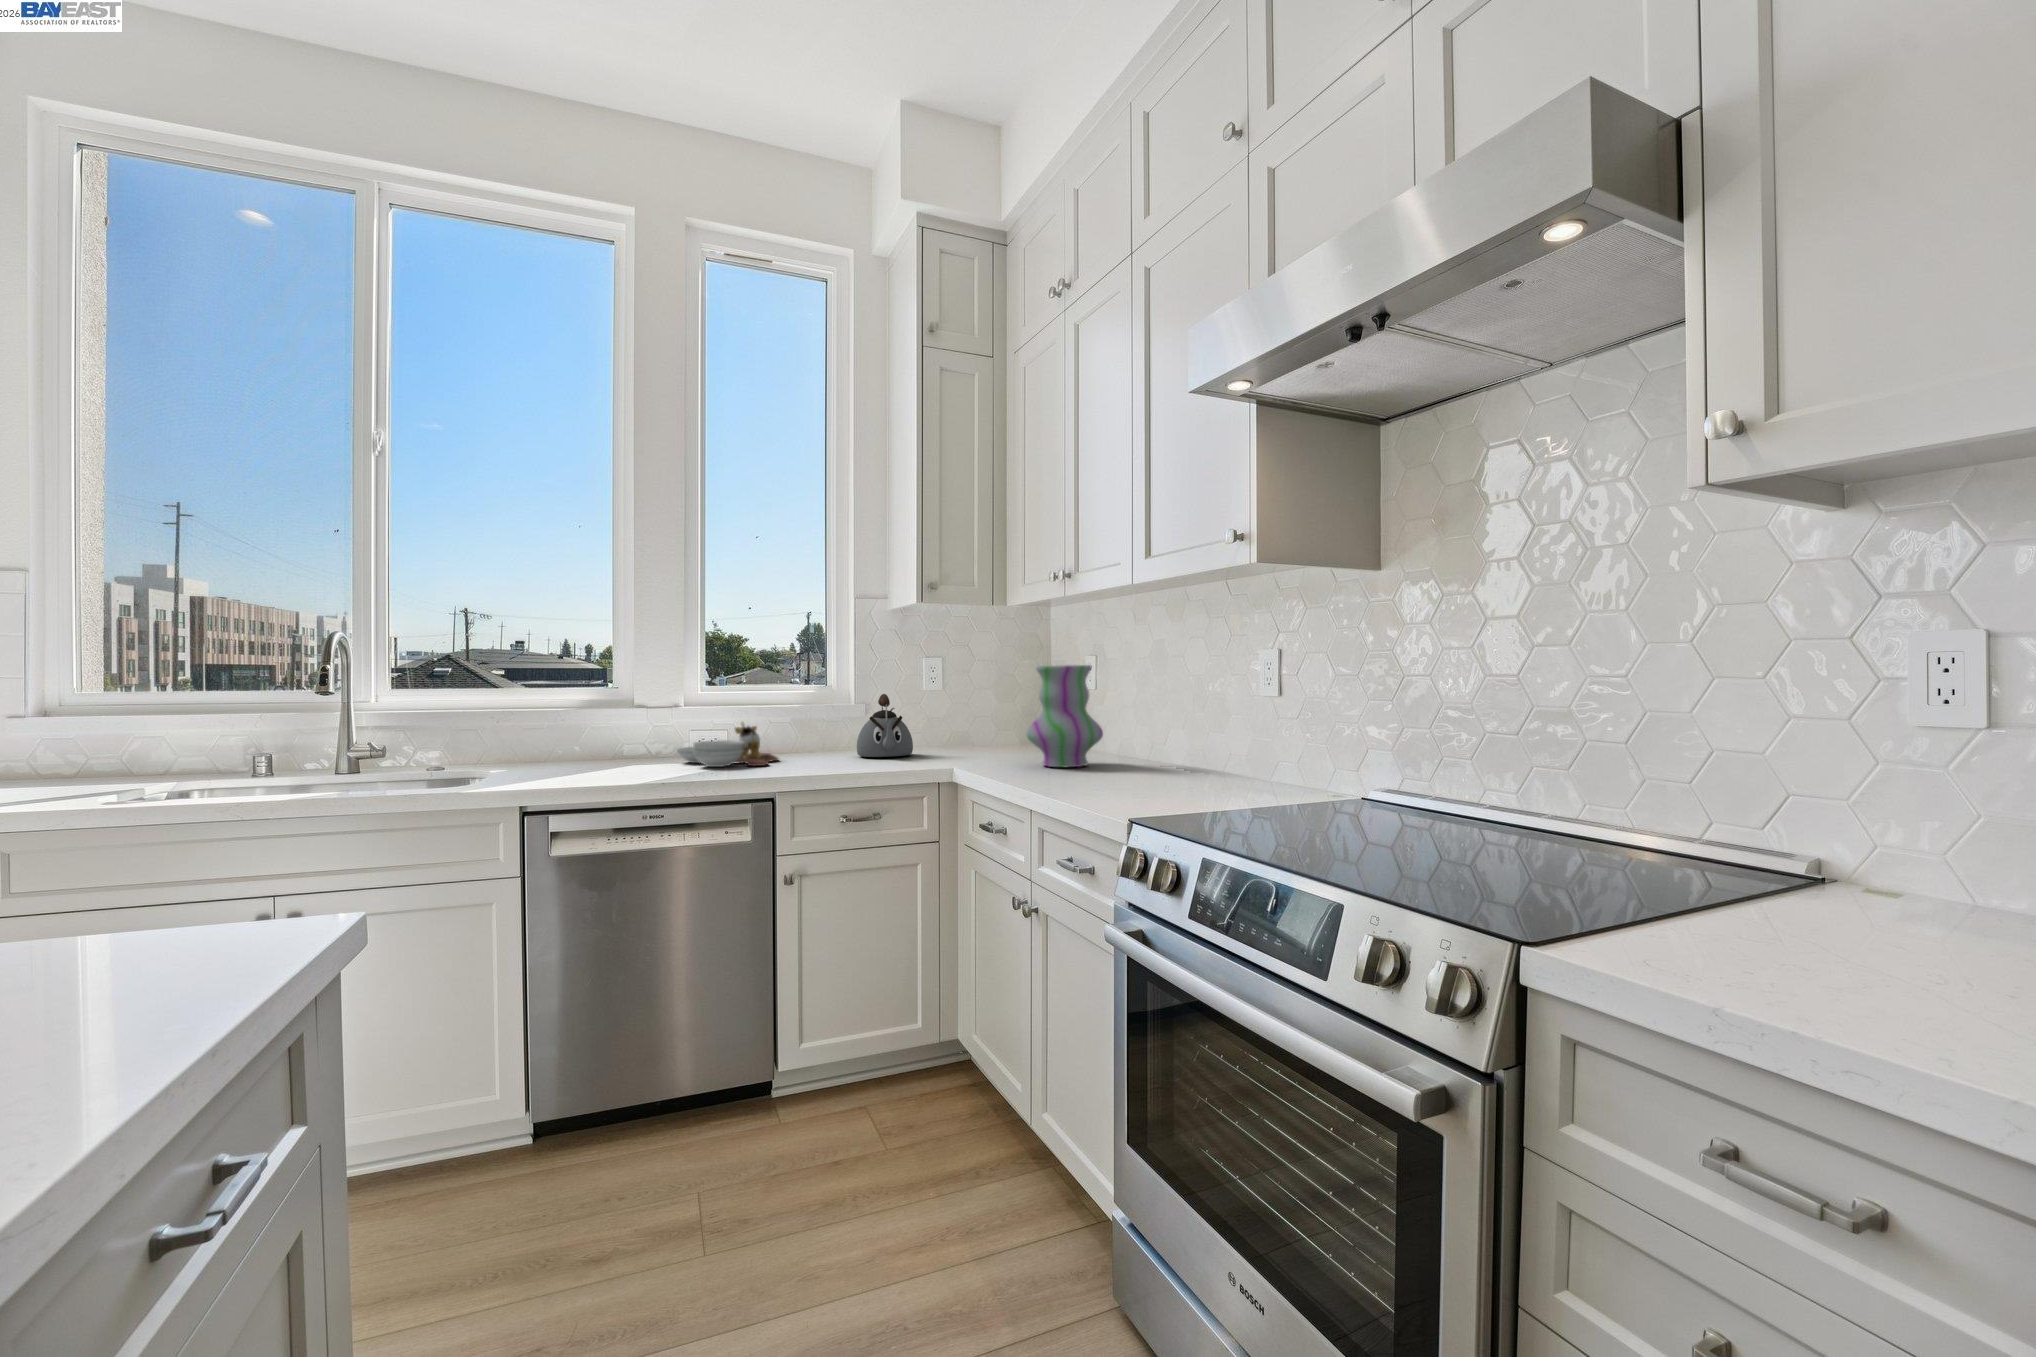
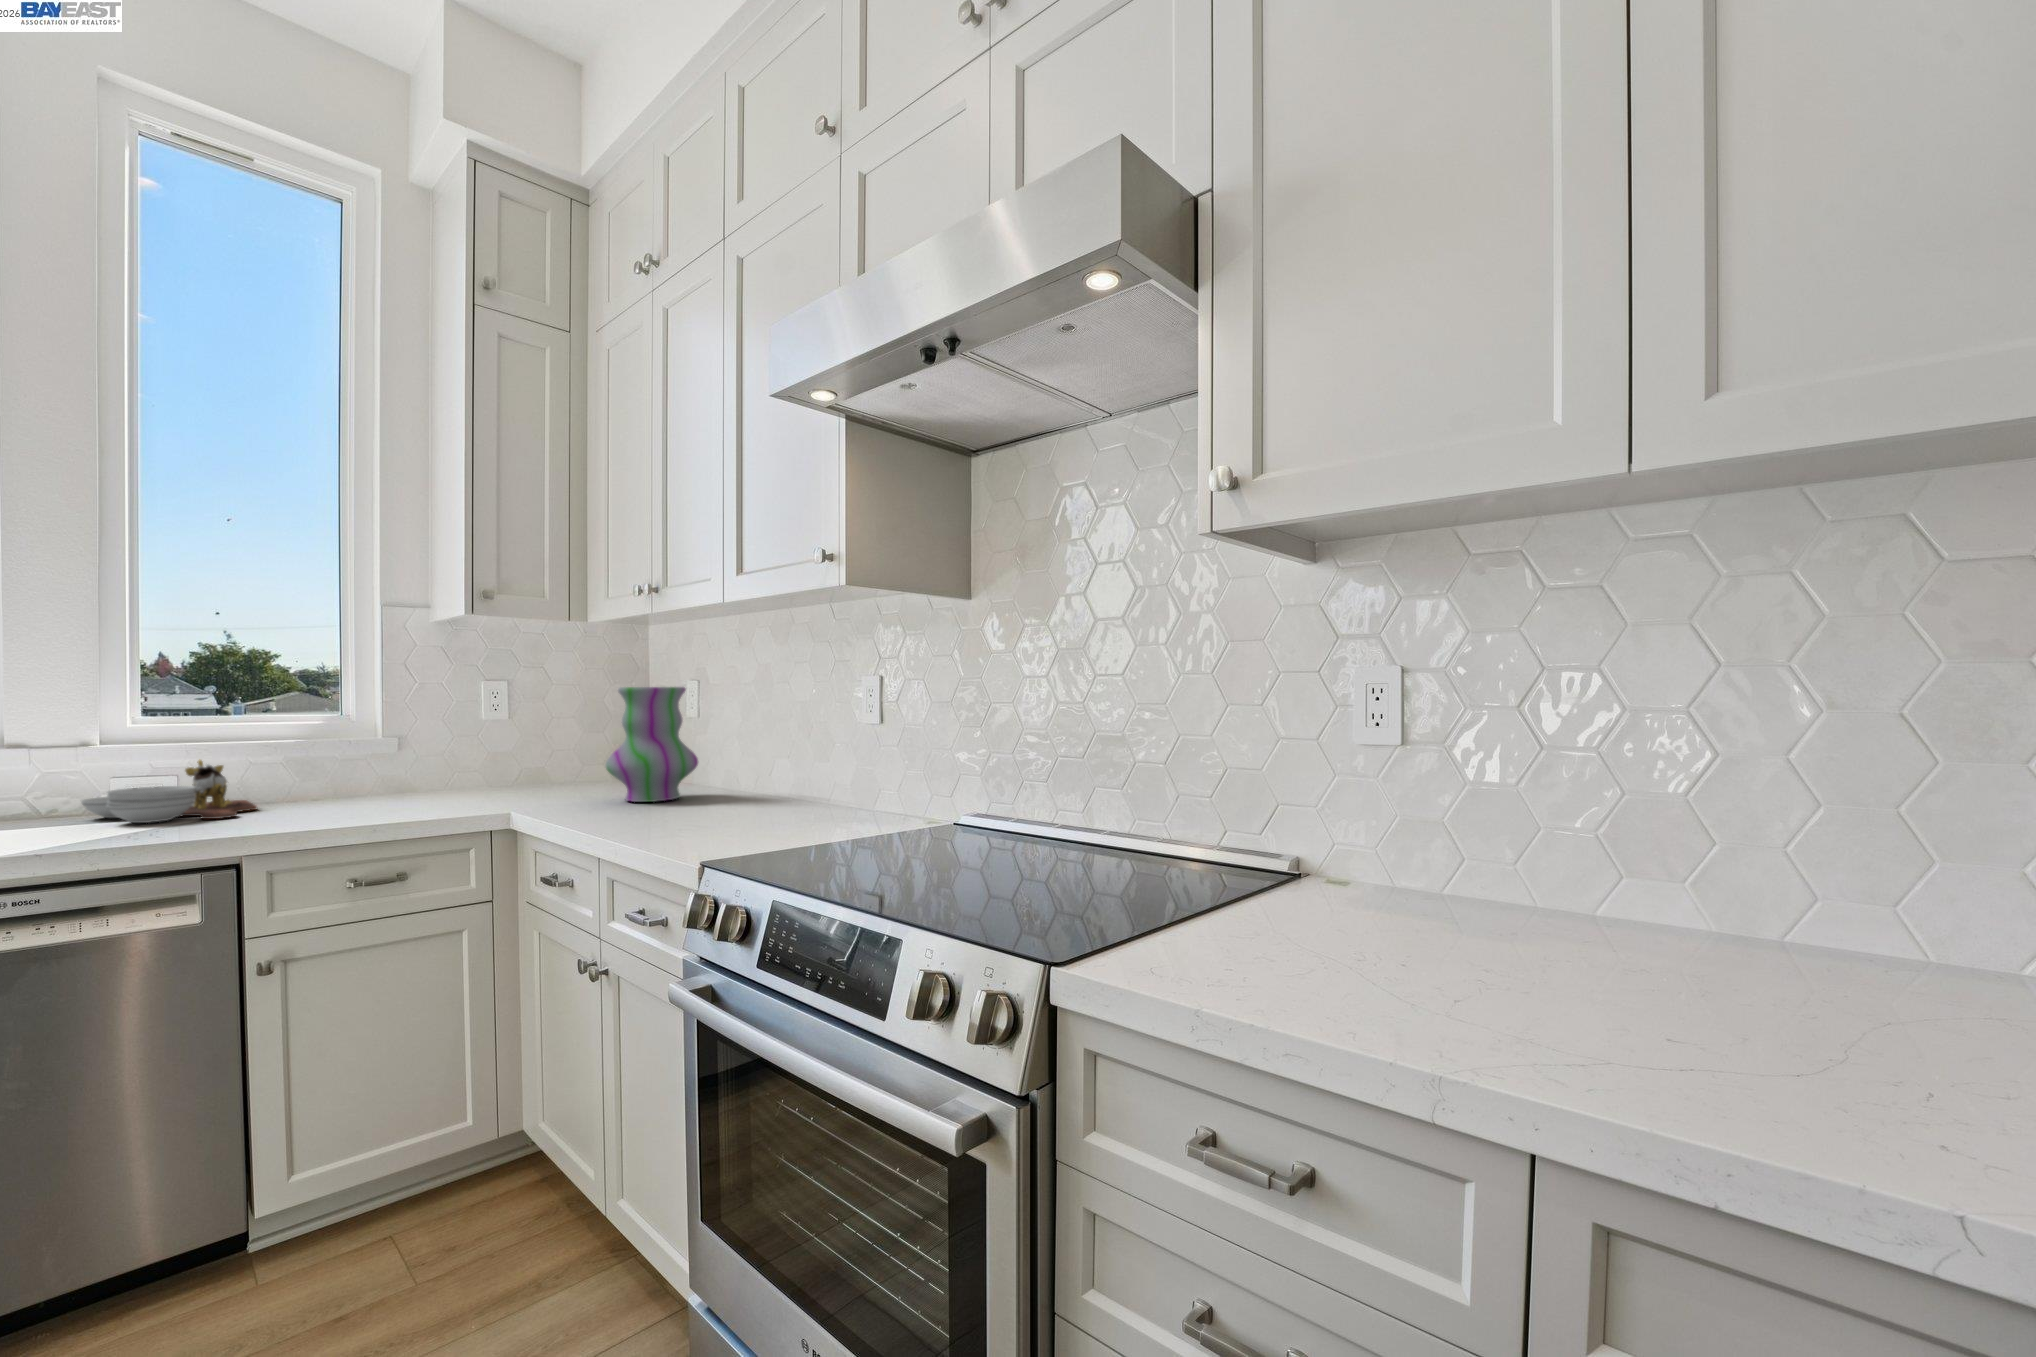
kettle: present [857,694,913,757] -> none [380,721,462,799]

